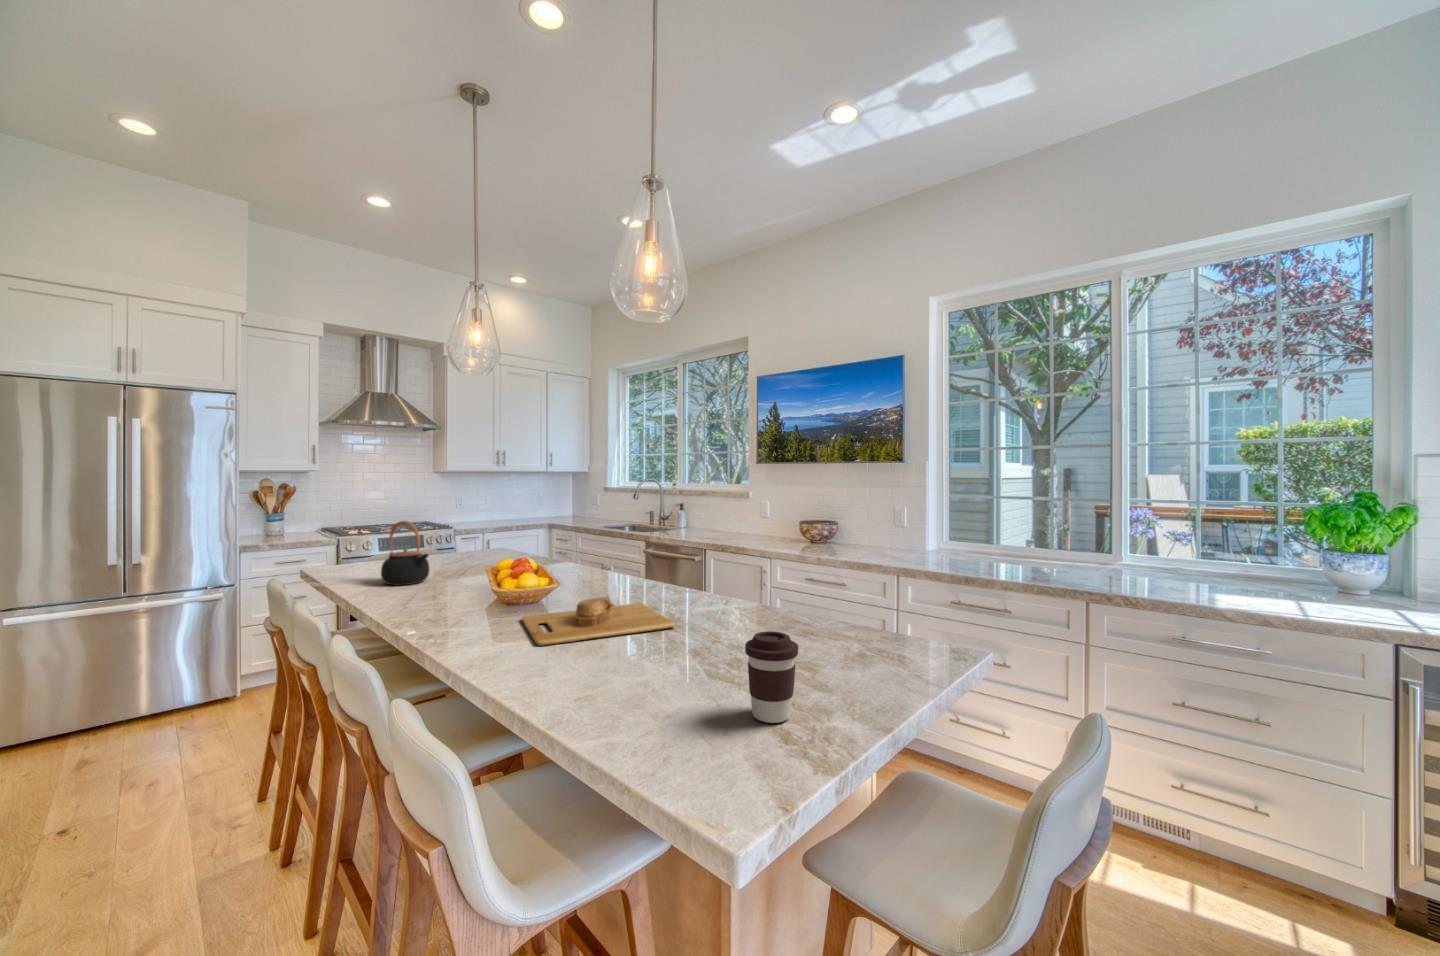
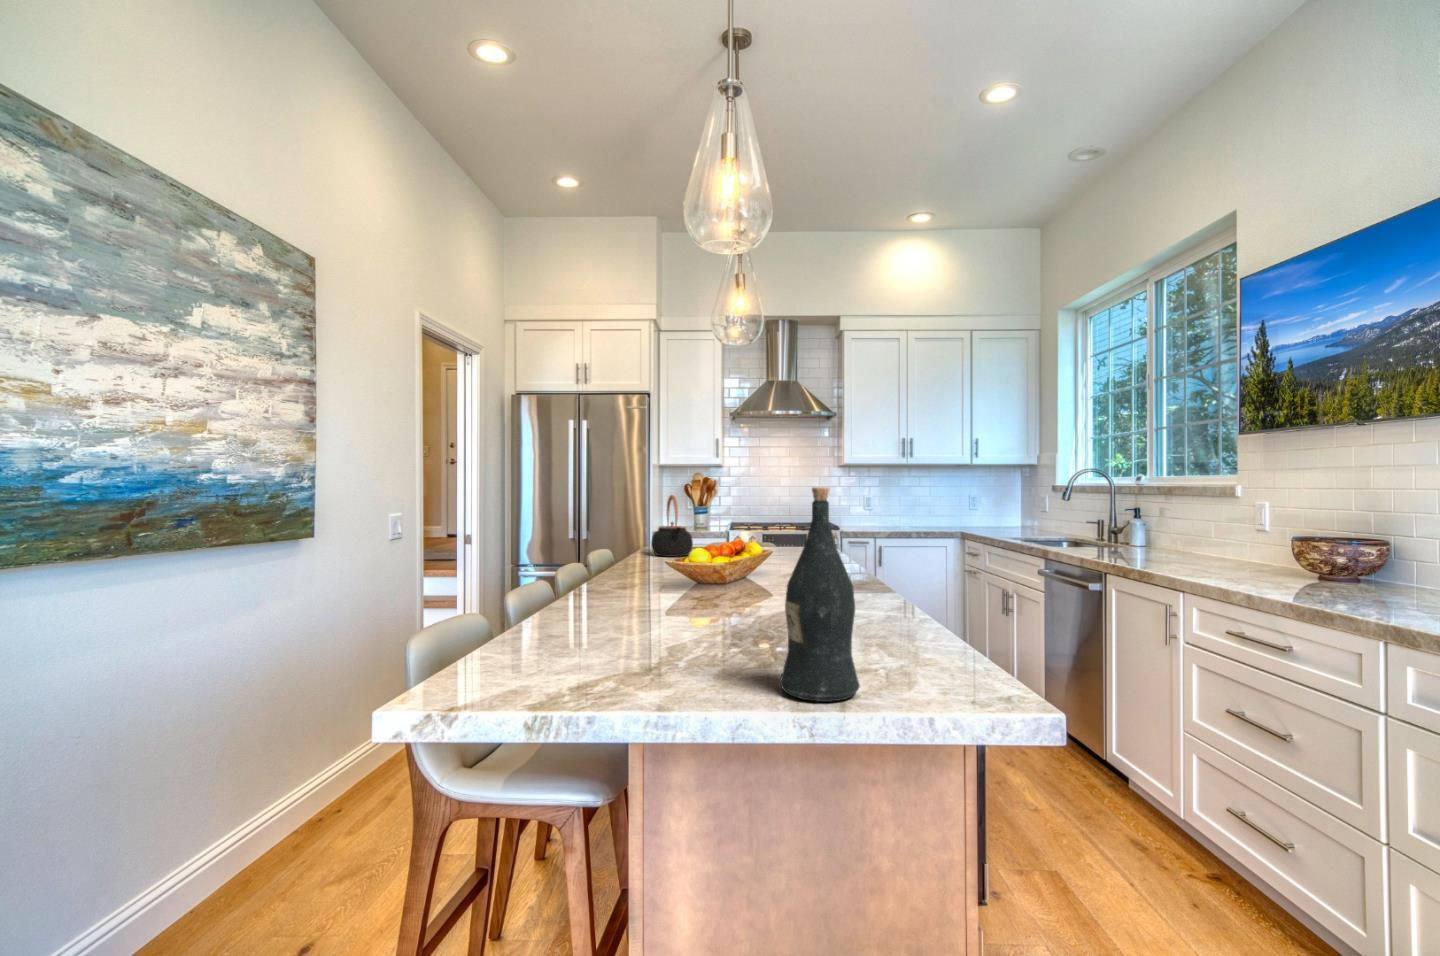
wine bottle: none [856,539,907,674] -> present [780,487,860,701]
cutting board: present [522,596,675,646] -> none [601,571,781,613]
coffee cup: present [745,631,798,723] -> none [527,579,593,685]

